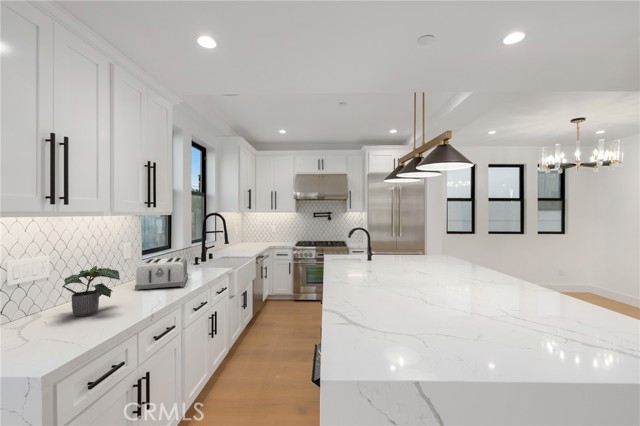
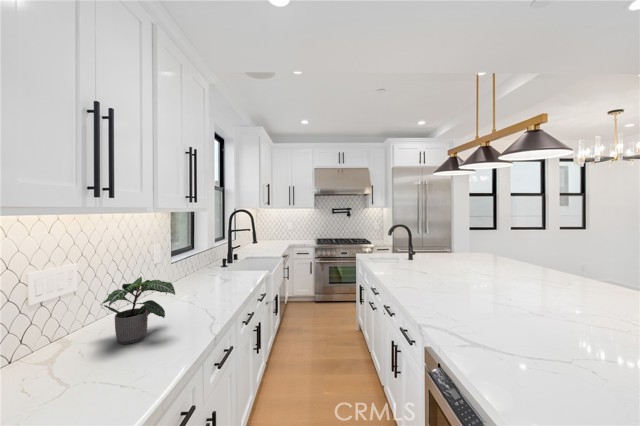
toaster: present [135,257,188,291] -> none [176,261,232,303]

